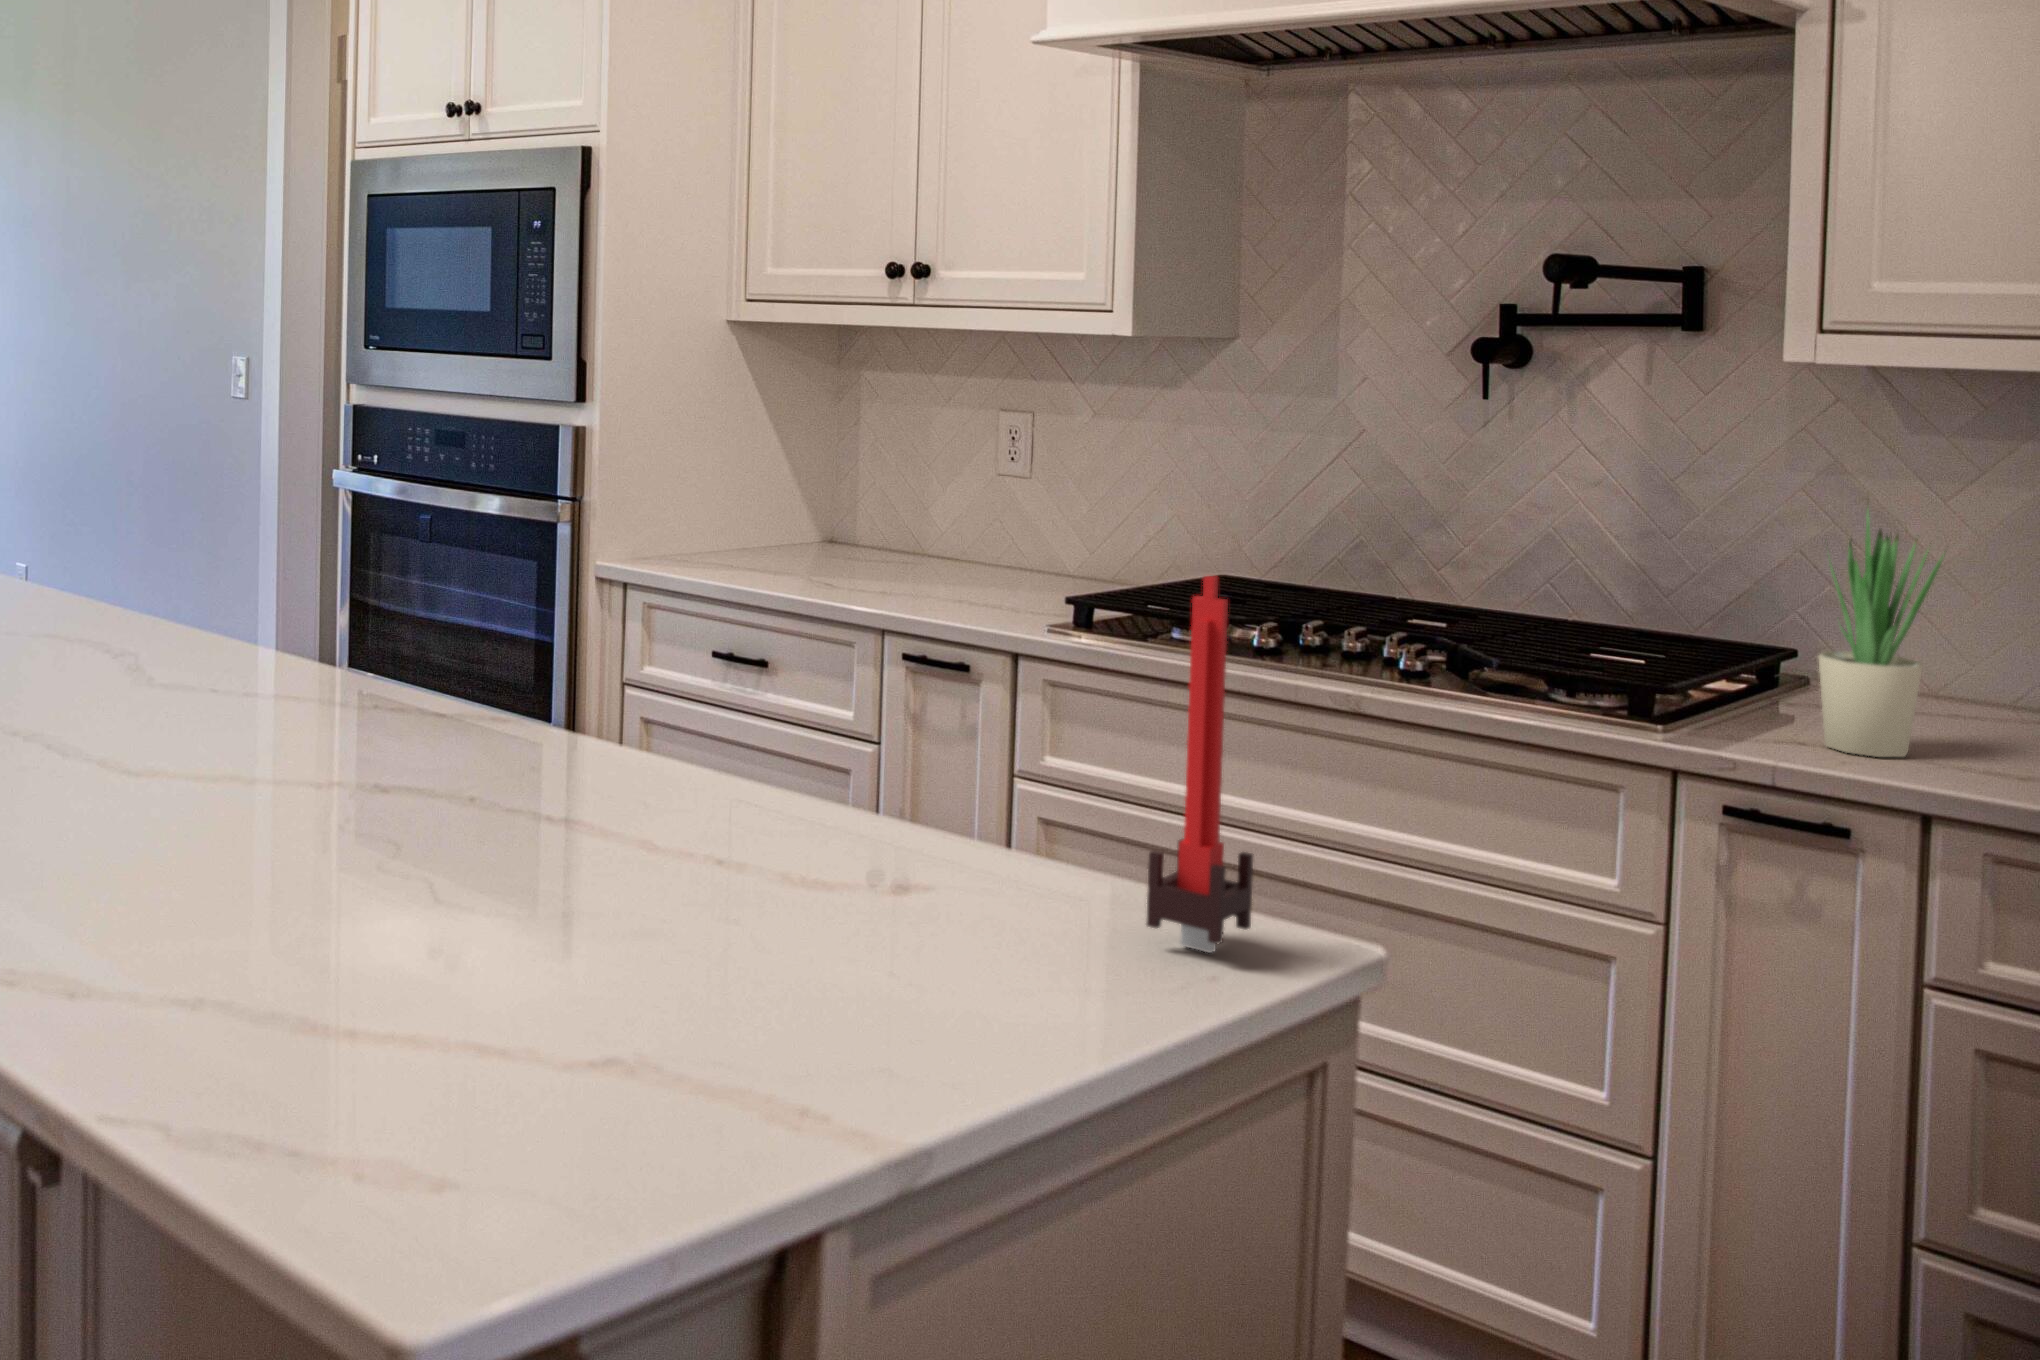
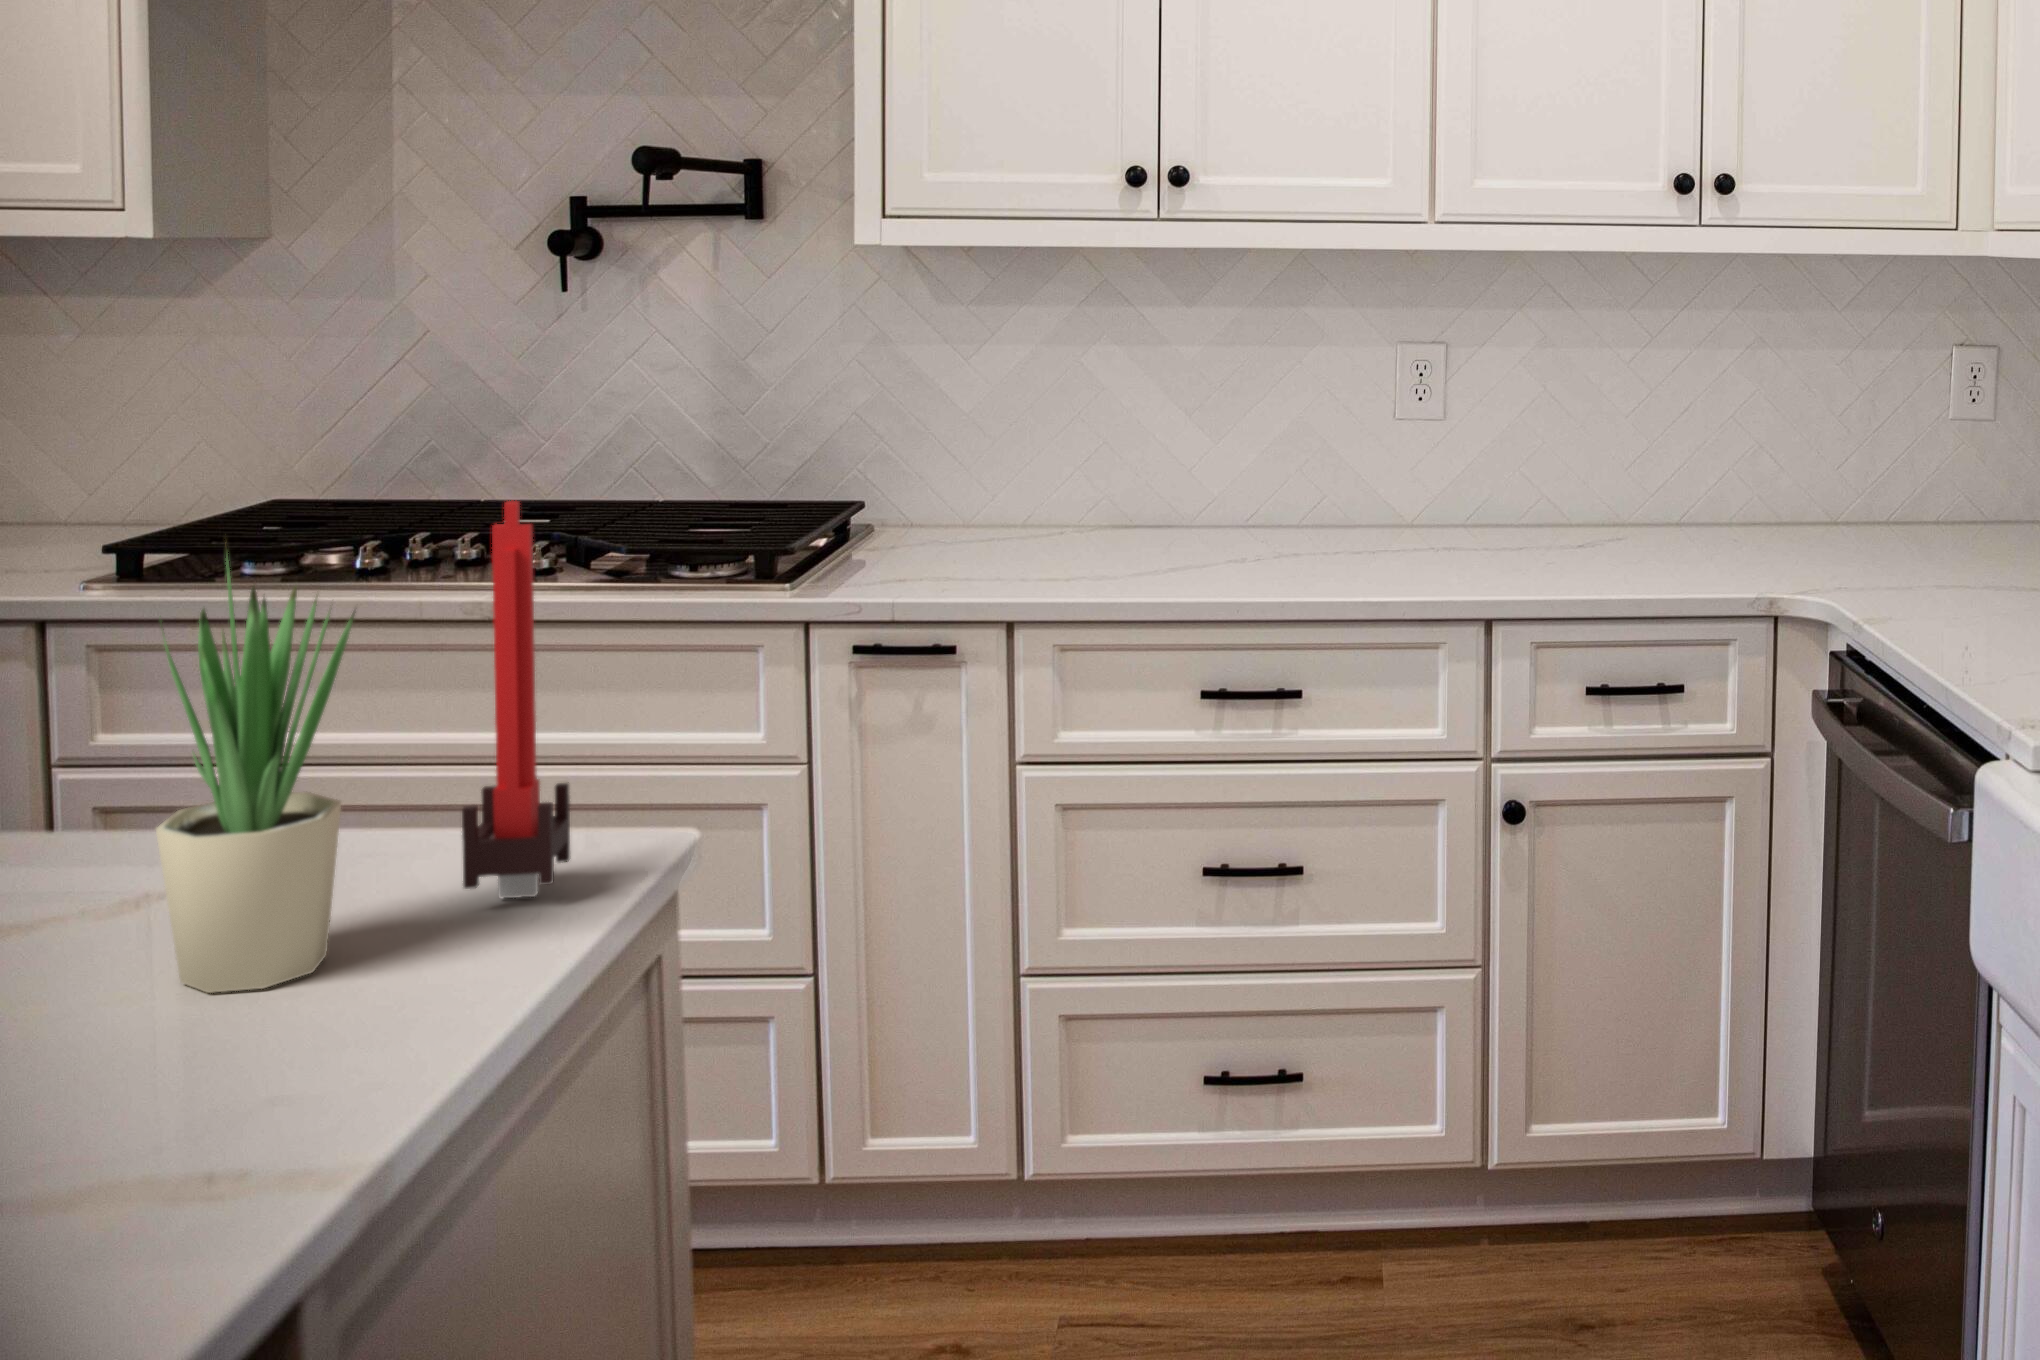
potted plant: present [1819,514,1944,757] -> present [156,560,356,993]

